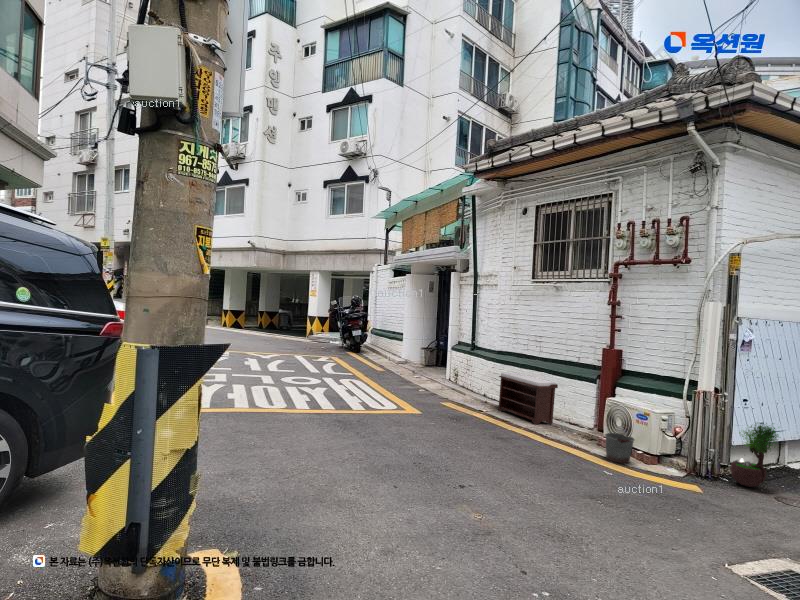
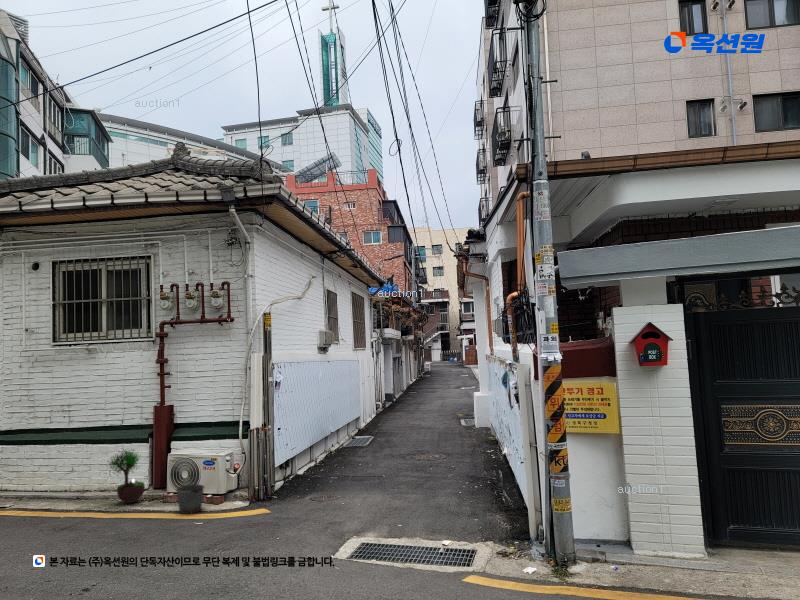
bench: present [498,372,558,425] -> none [19,453,102,506]
potted tree: present [730,425,778,487] -> present [110,450,145,503]

